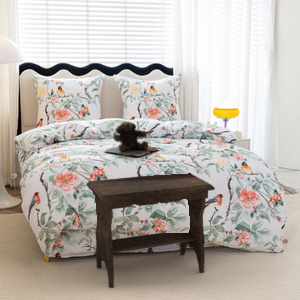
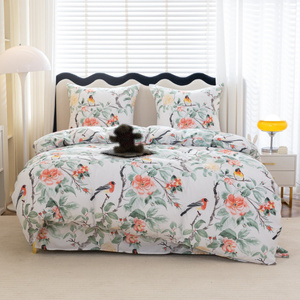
footstool: present [87,173,215,288] -> none [67,174,187,281]

